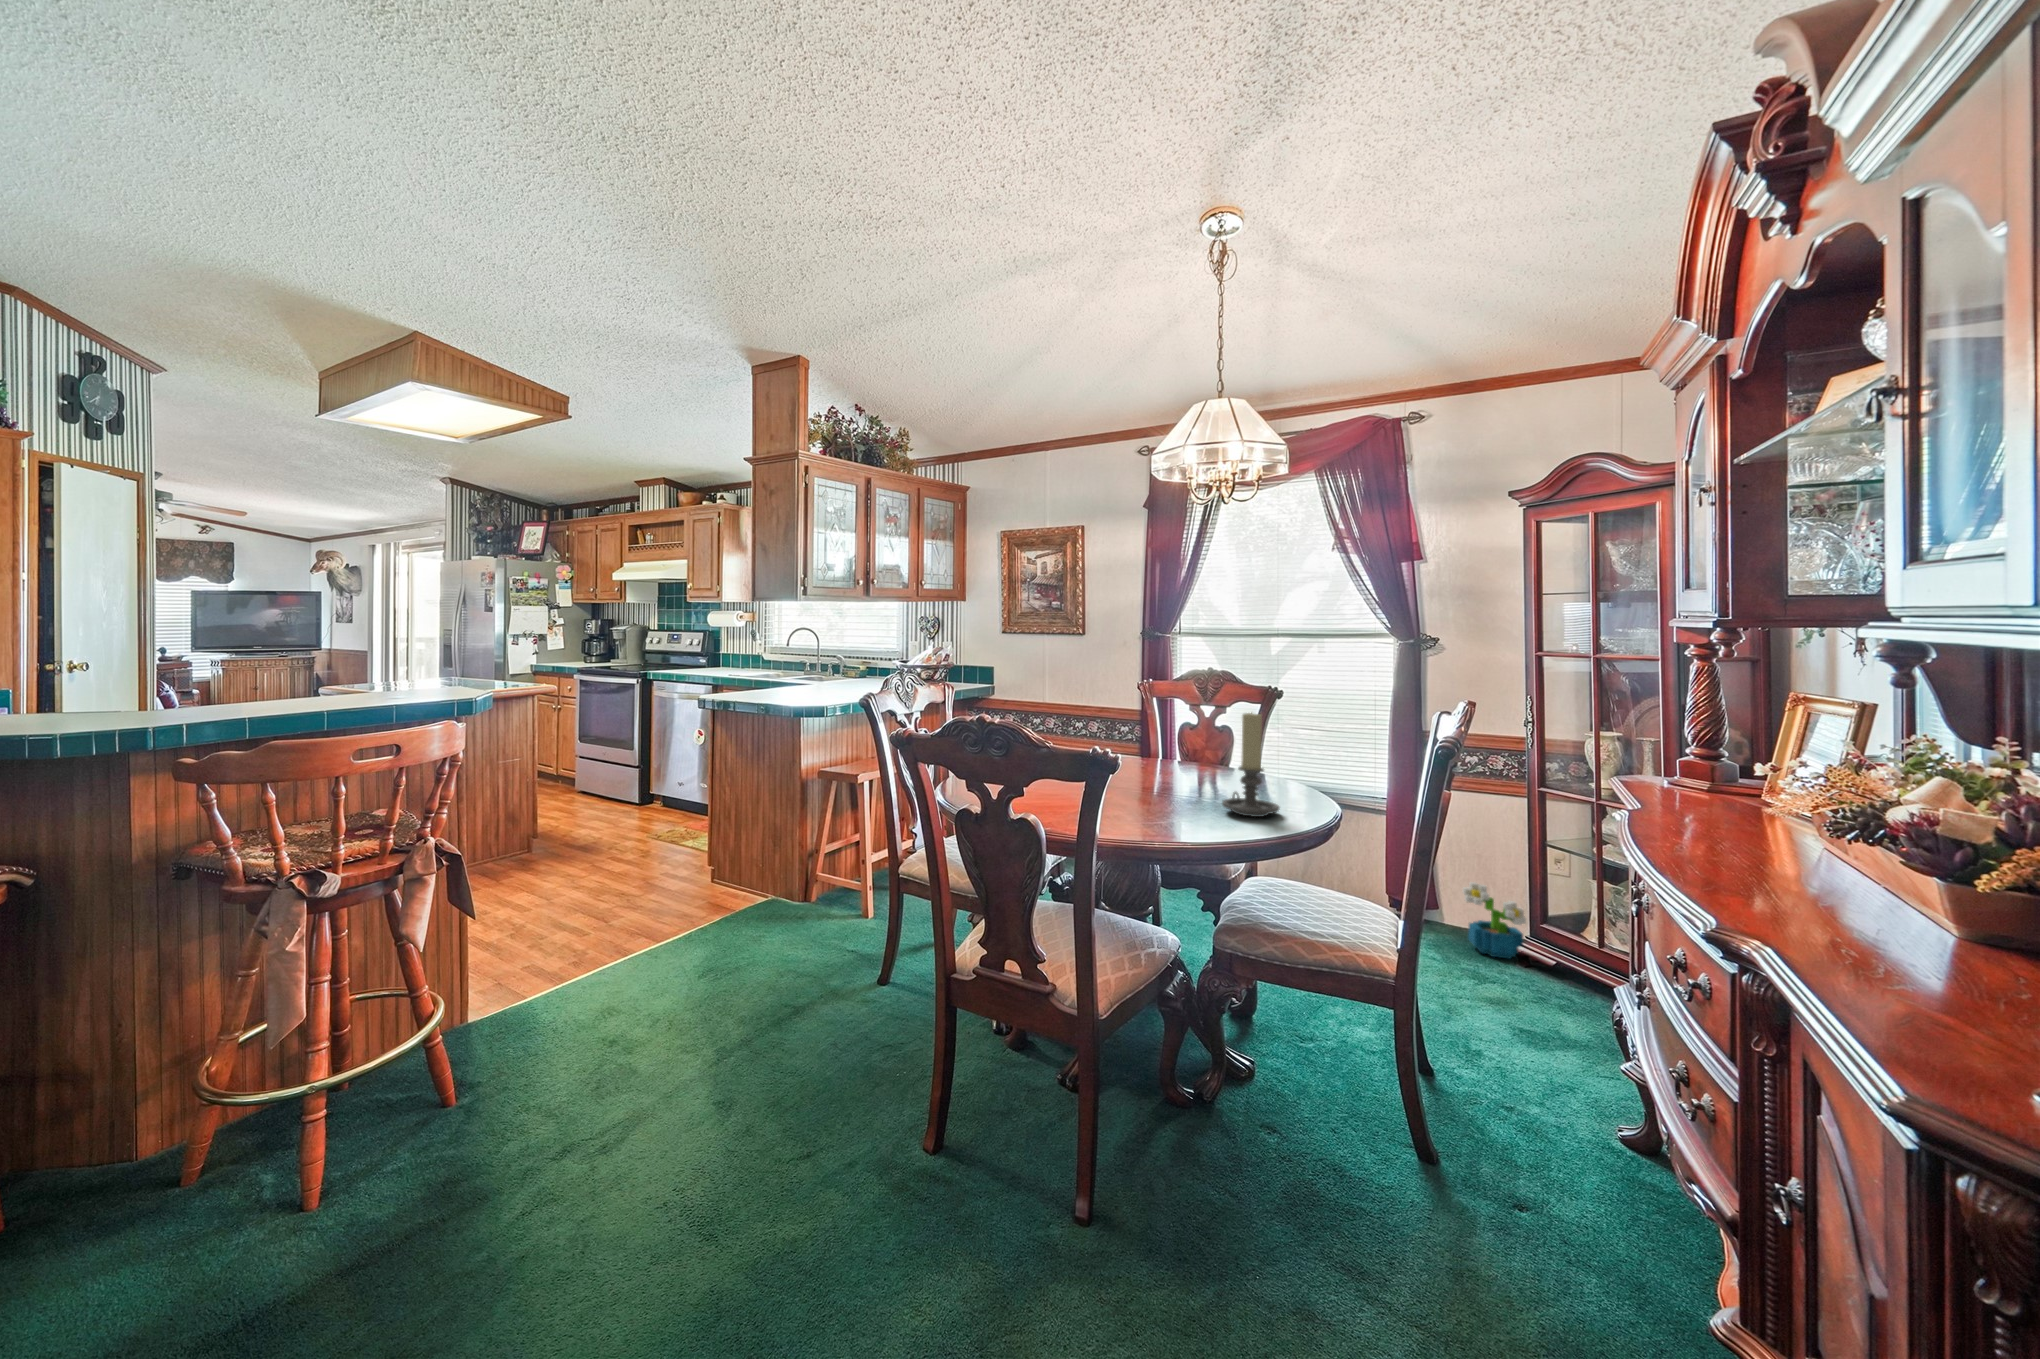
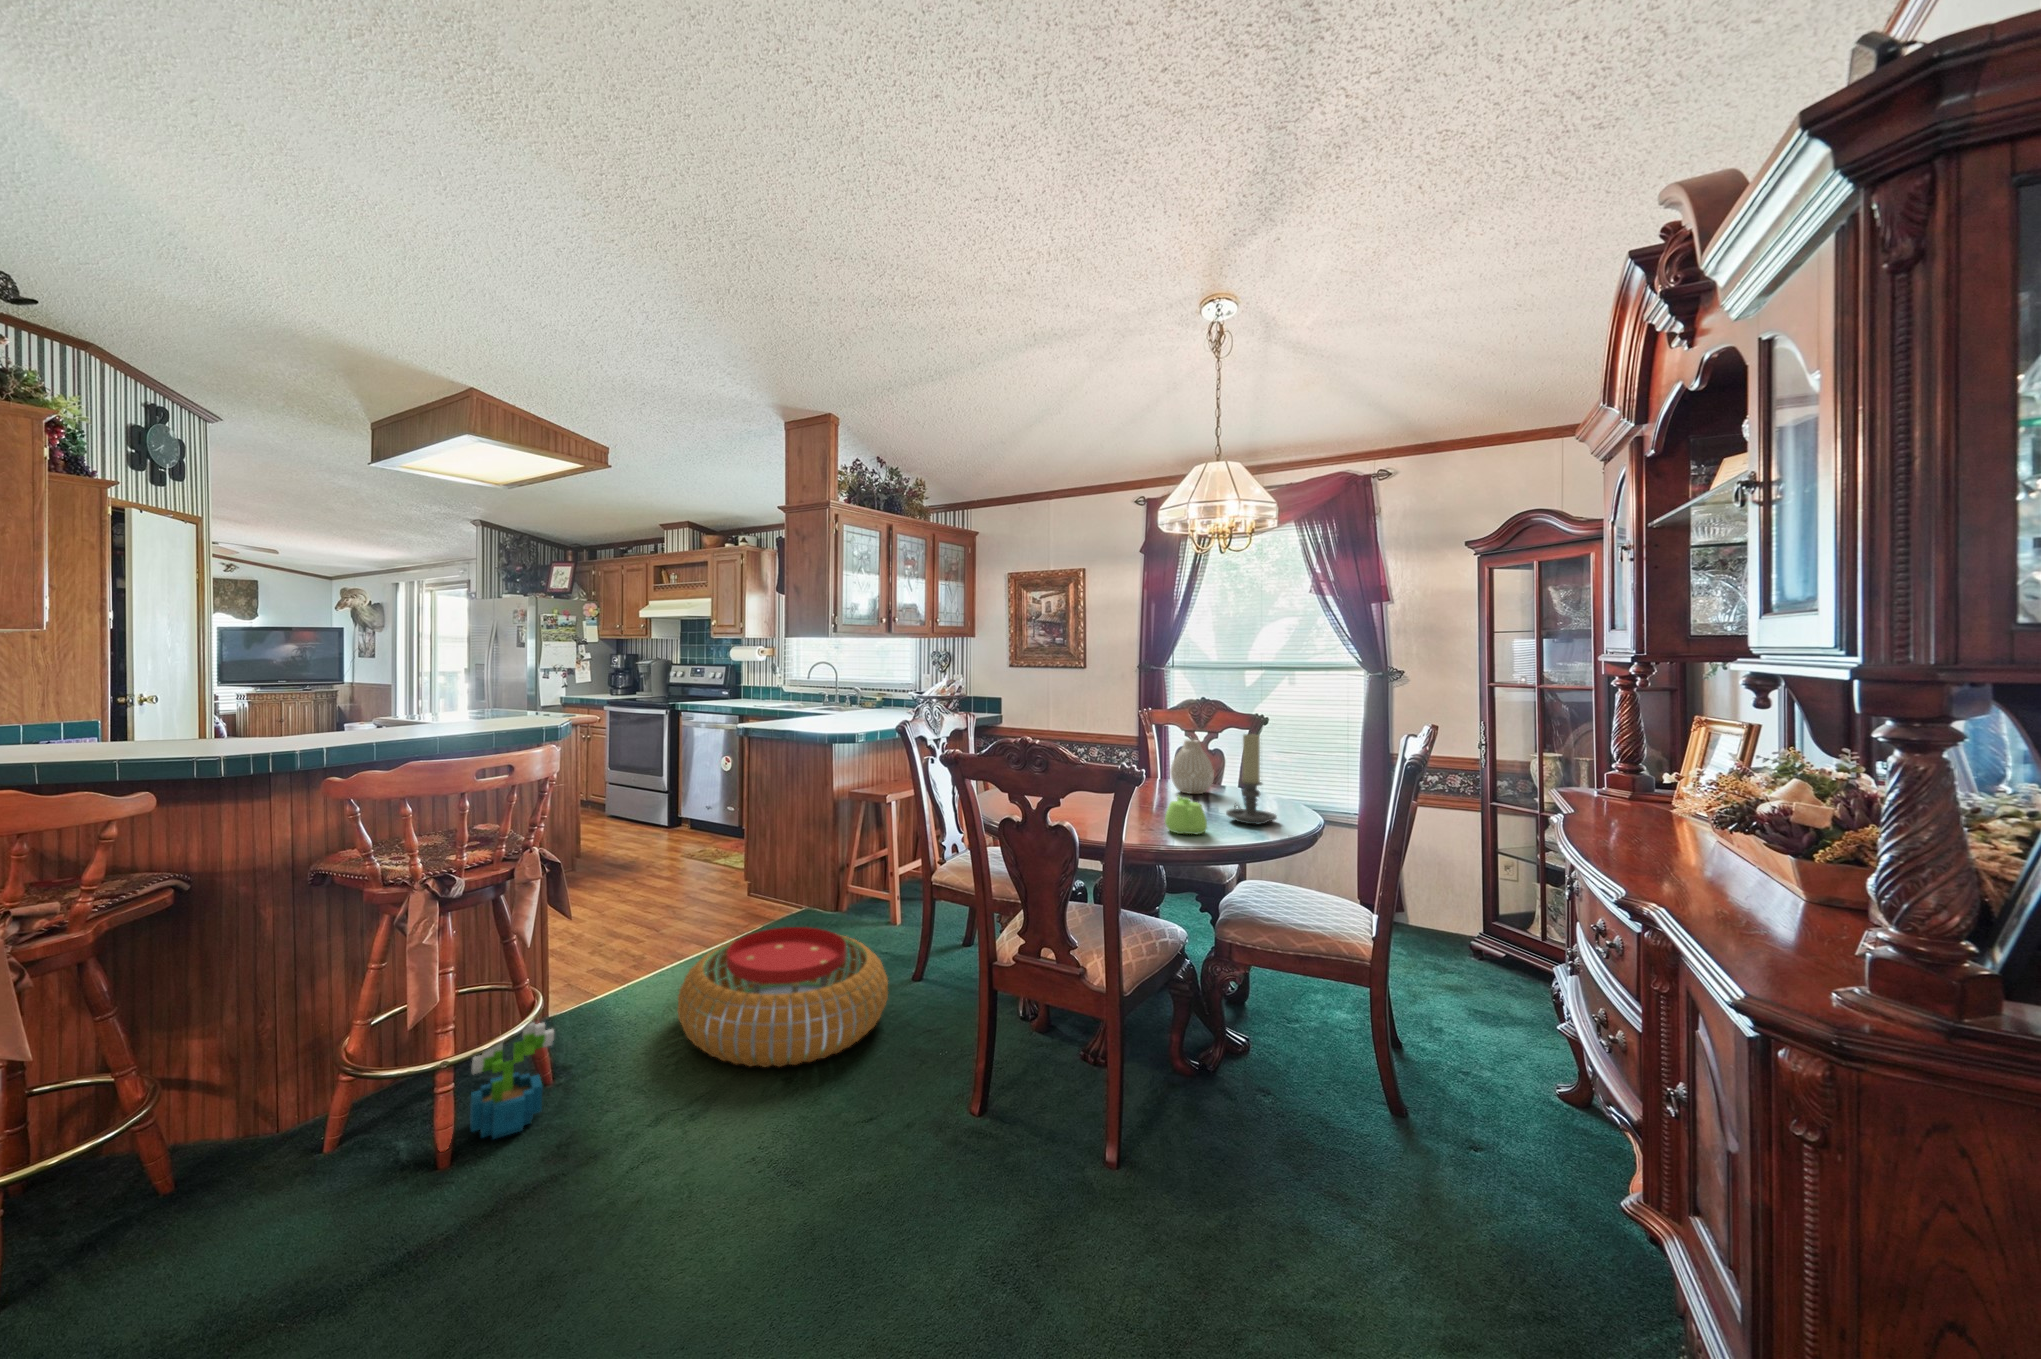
vase: none [1167,718,1216,779] -> present [1170,740,1214,794]
teapot: none [1149,783,1196,829] -> present [1165,796,1207,834]
decorative plant: present [1463,882,1526,958] -> present [470,1023,554,1139]
pouf: none [608,923,845,1081] -> present [677,927,888,1067]

